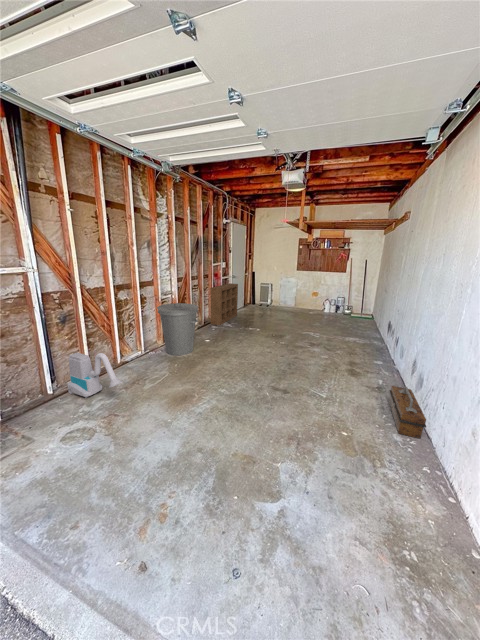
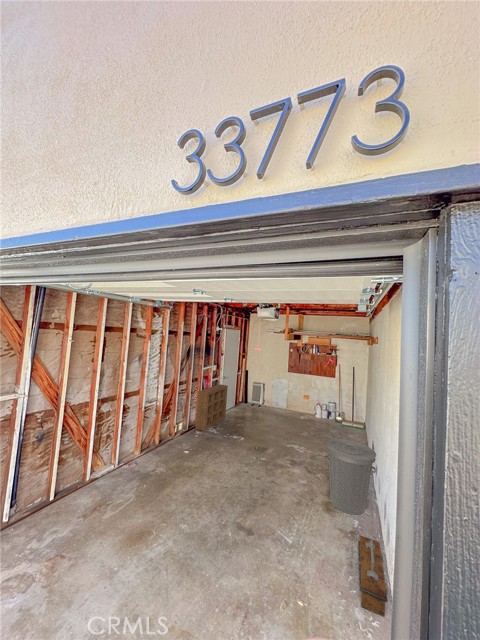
trash can: present [157,303,198,355] -> present [324,439,376,515]
vacuum cleaner: present [68,353,123,398] -> none [25,473,81,528]

